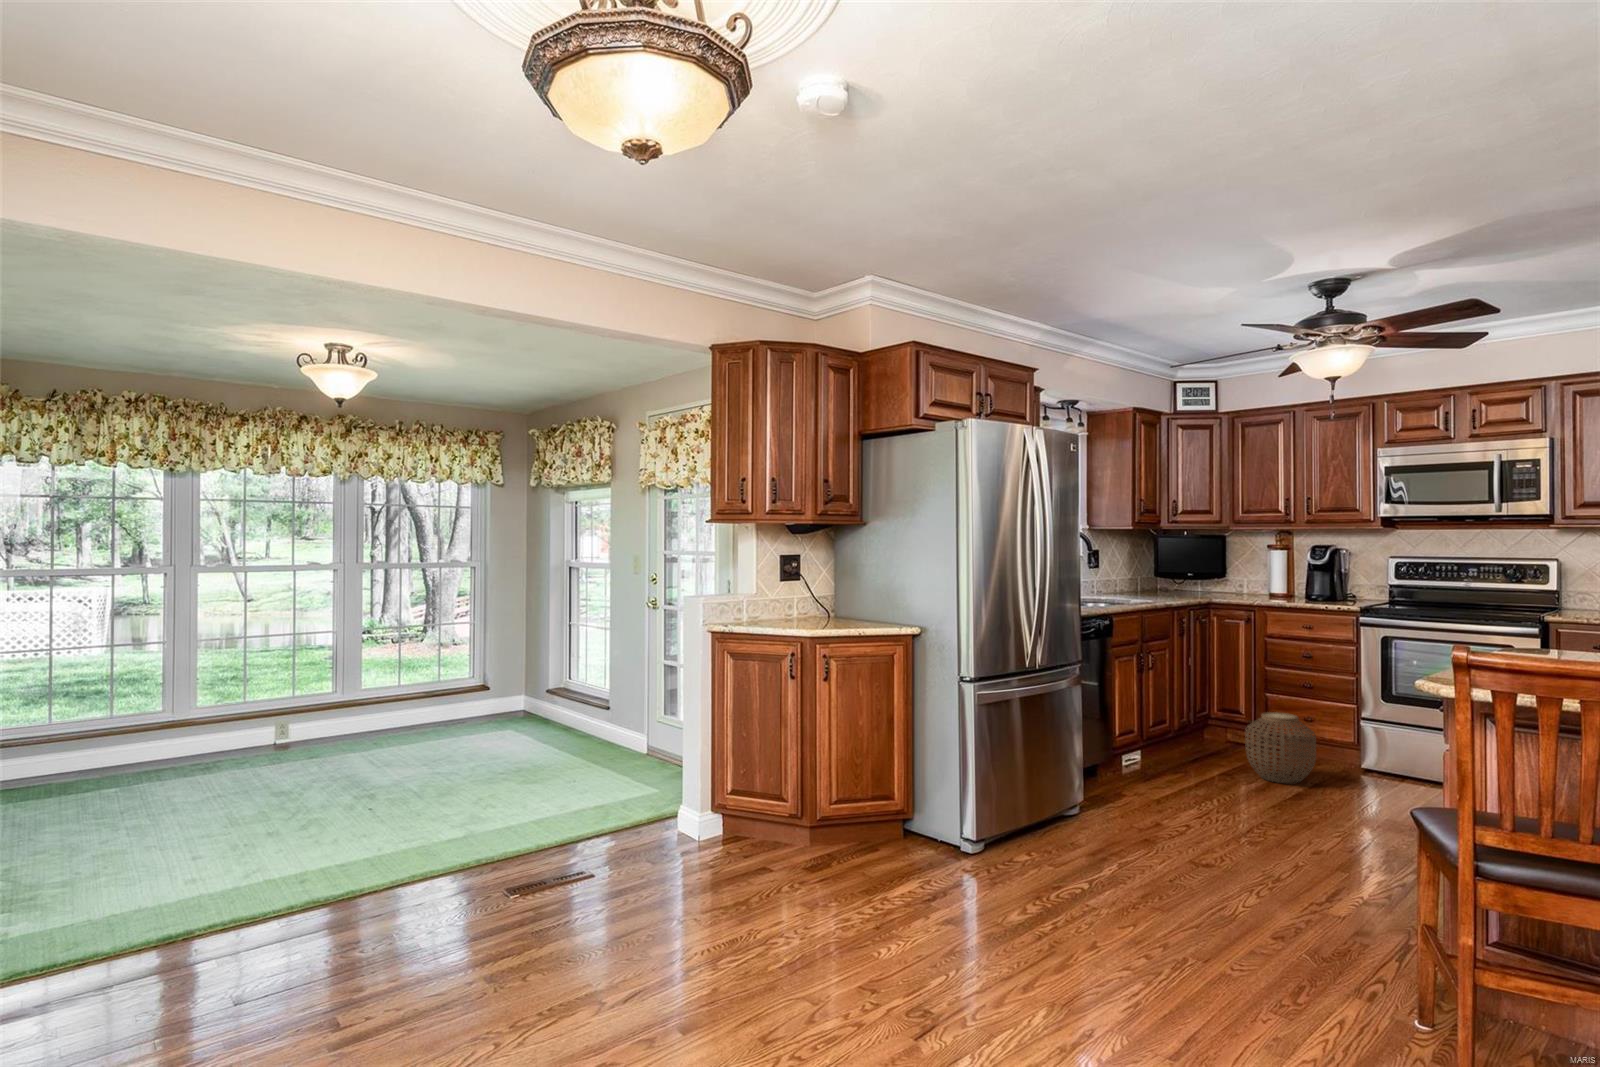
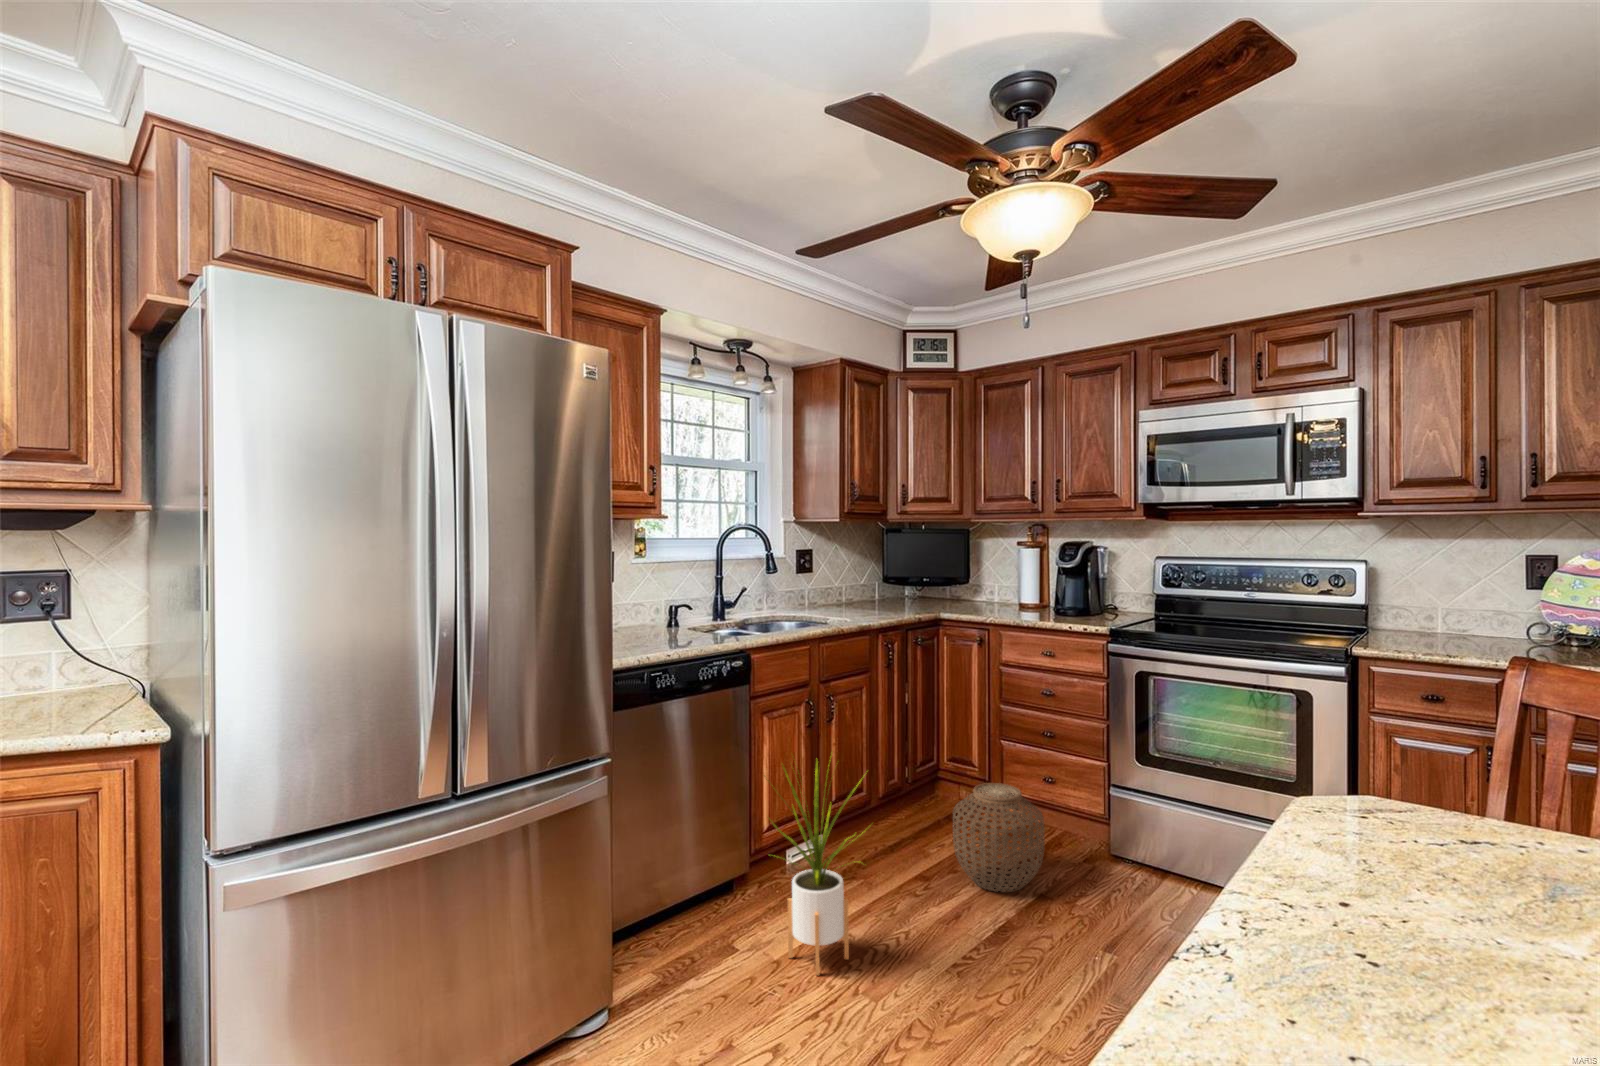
house plant: none [1141,672,1217,809] -> present [768,760,863,975]

